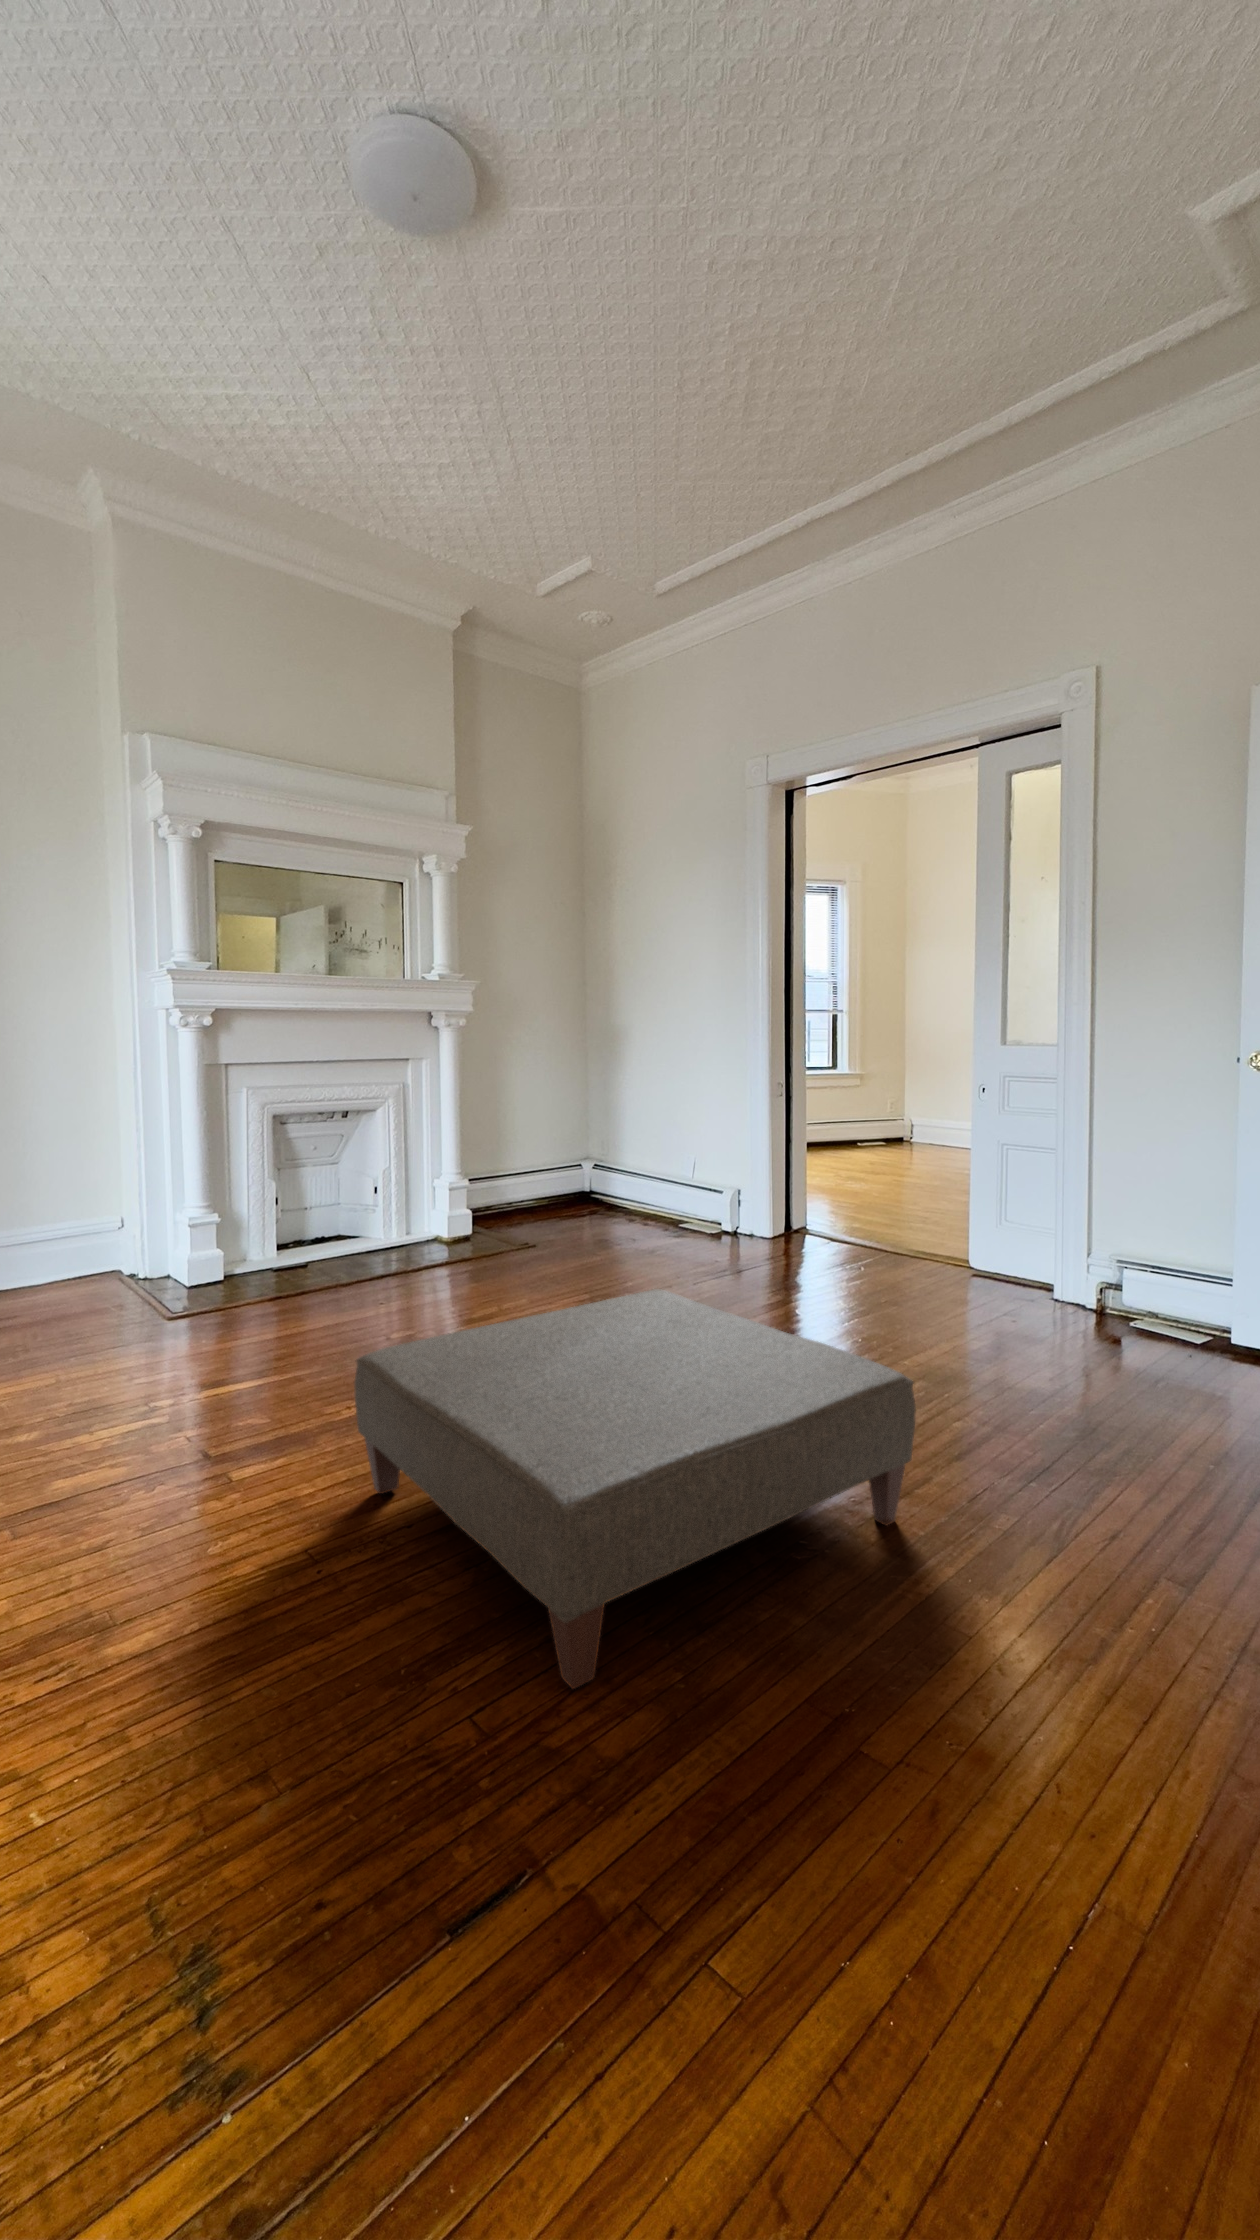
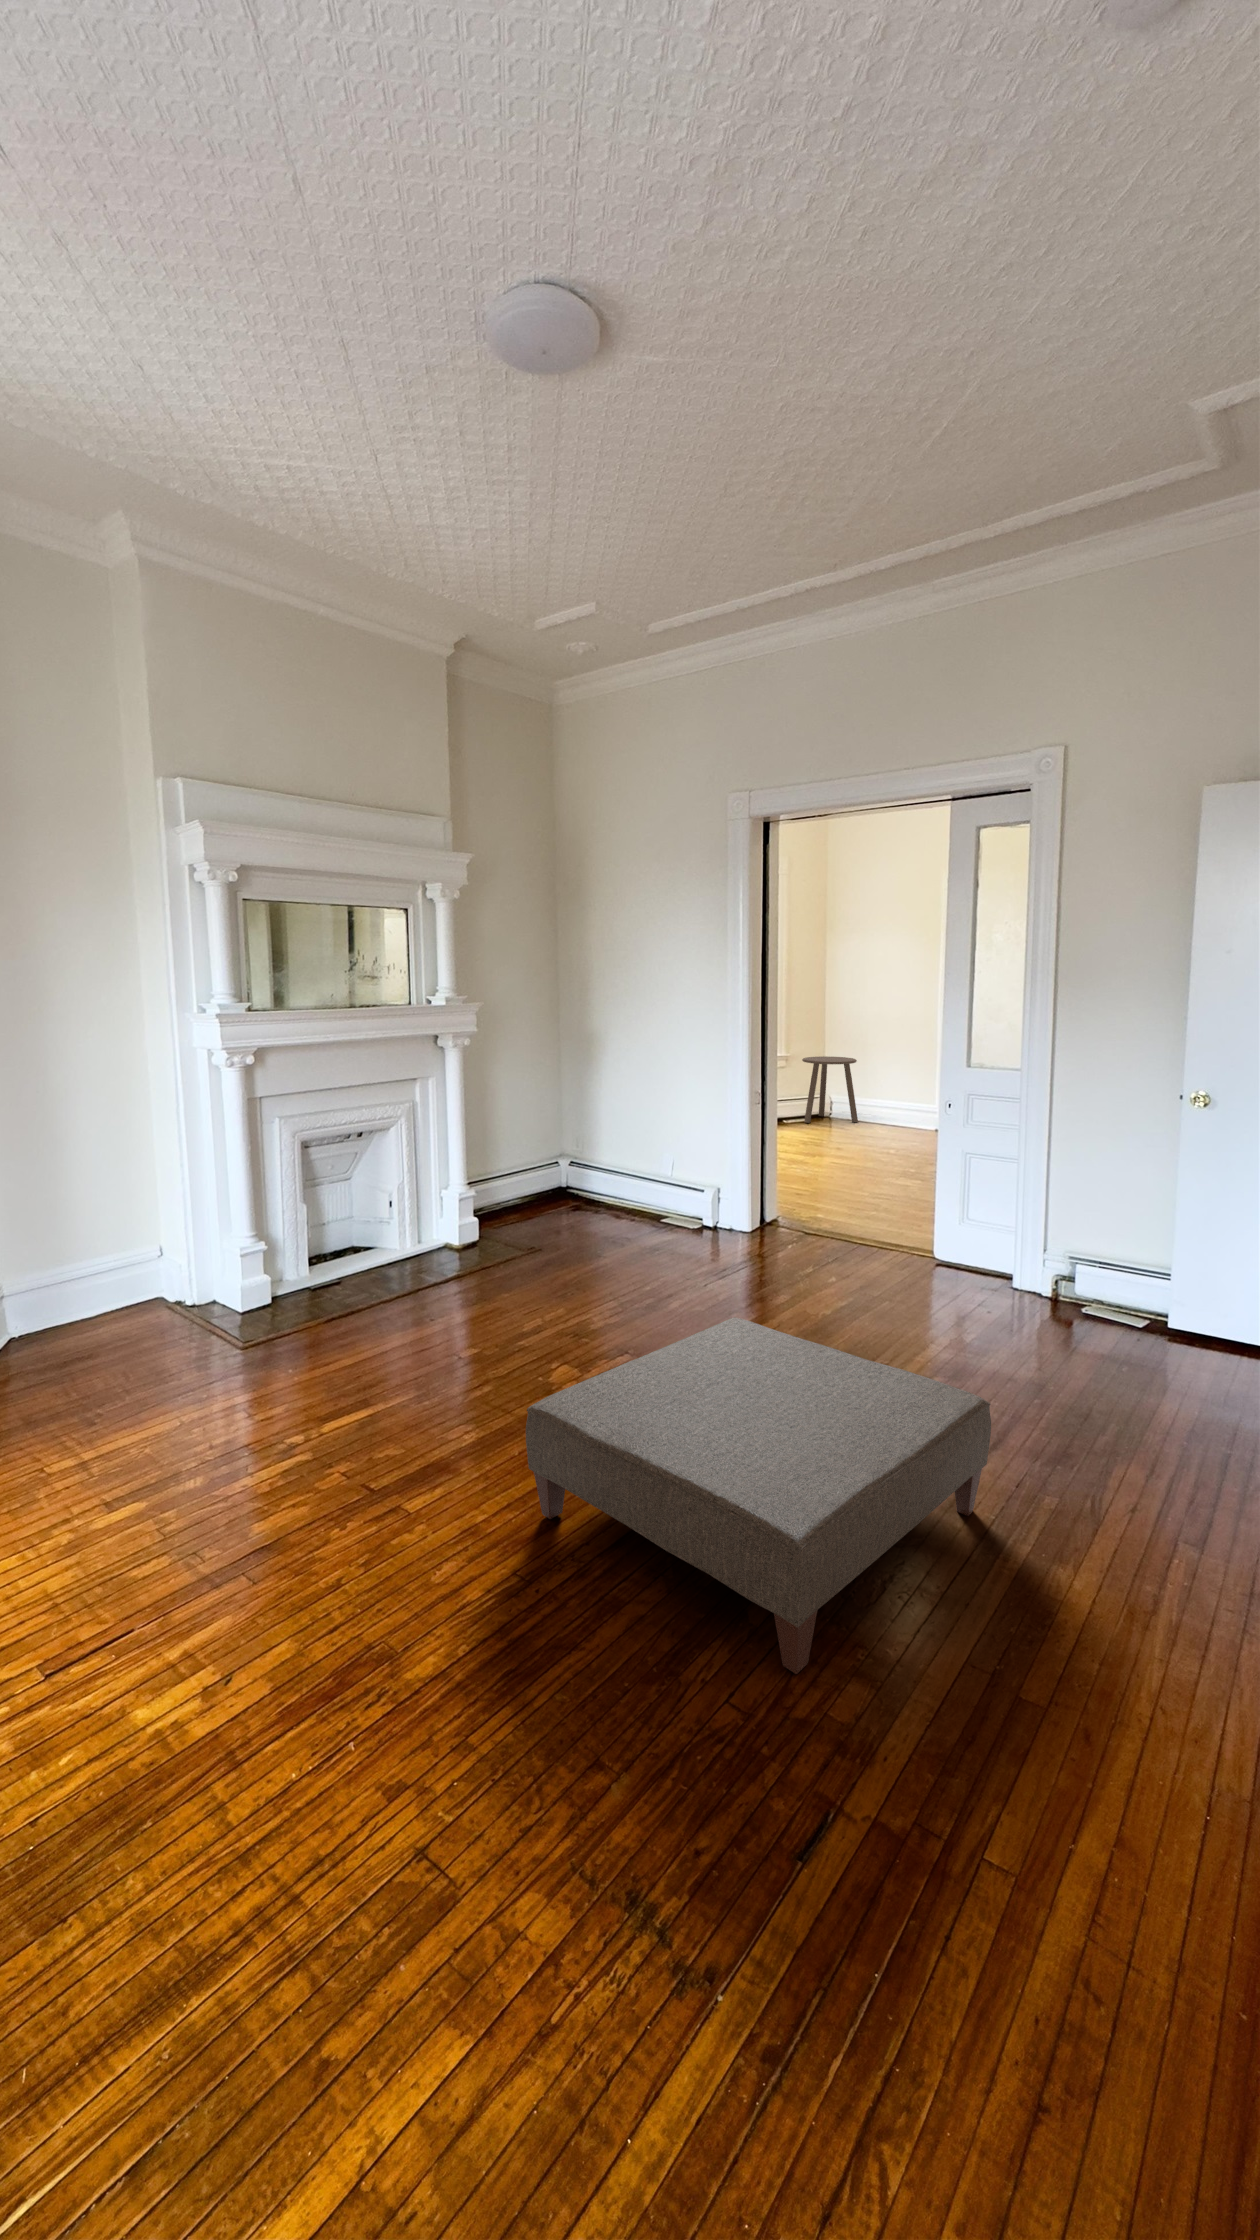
side table: none [874,1079,934,1149] -> present [802,1056,858,1123]

